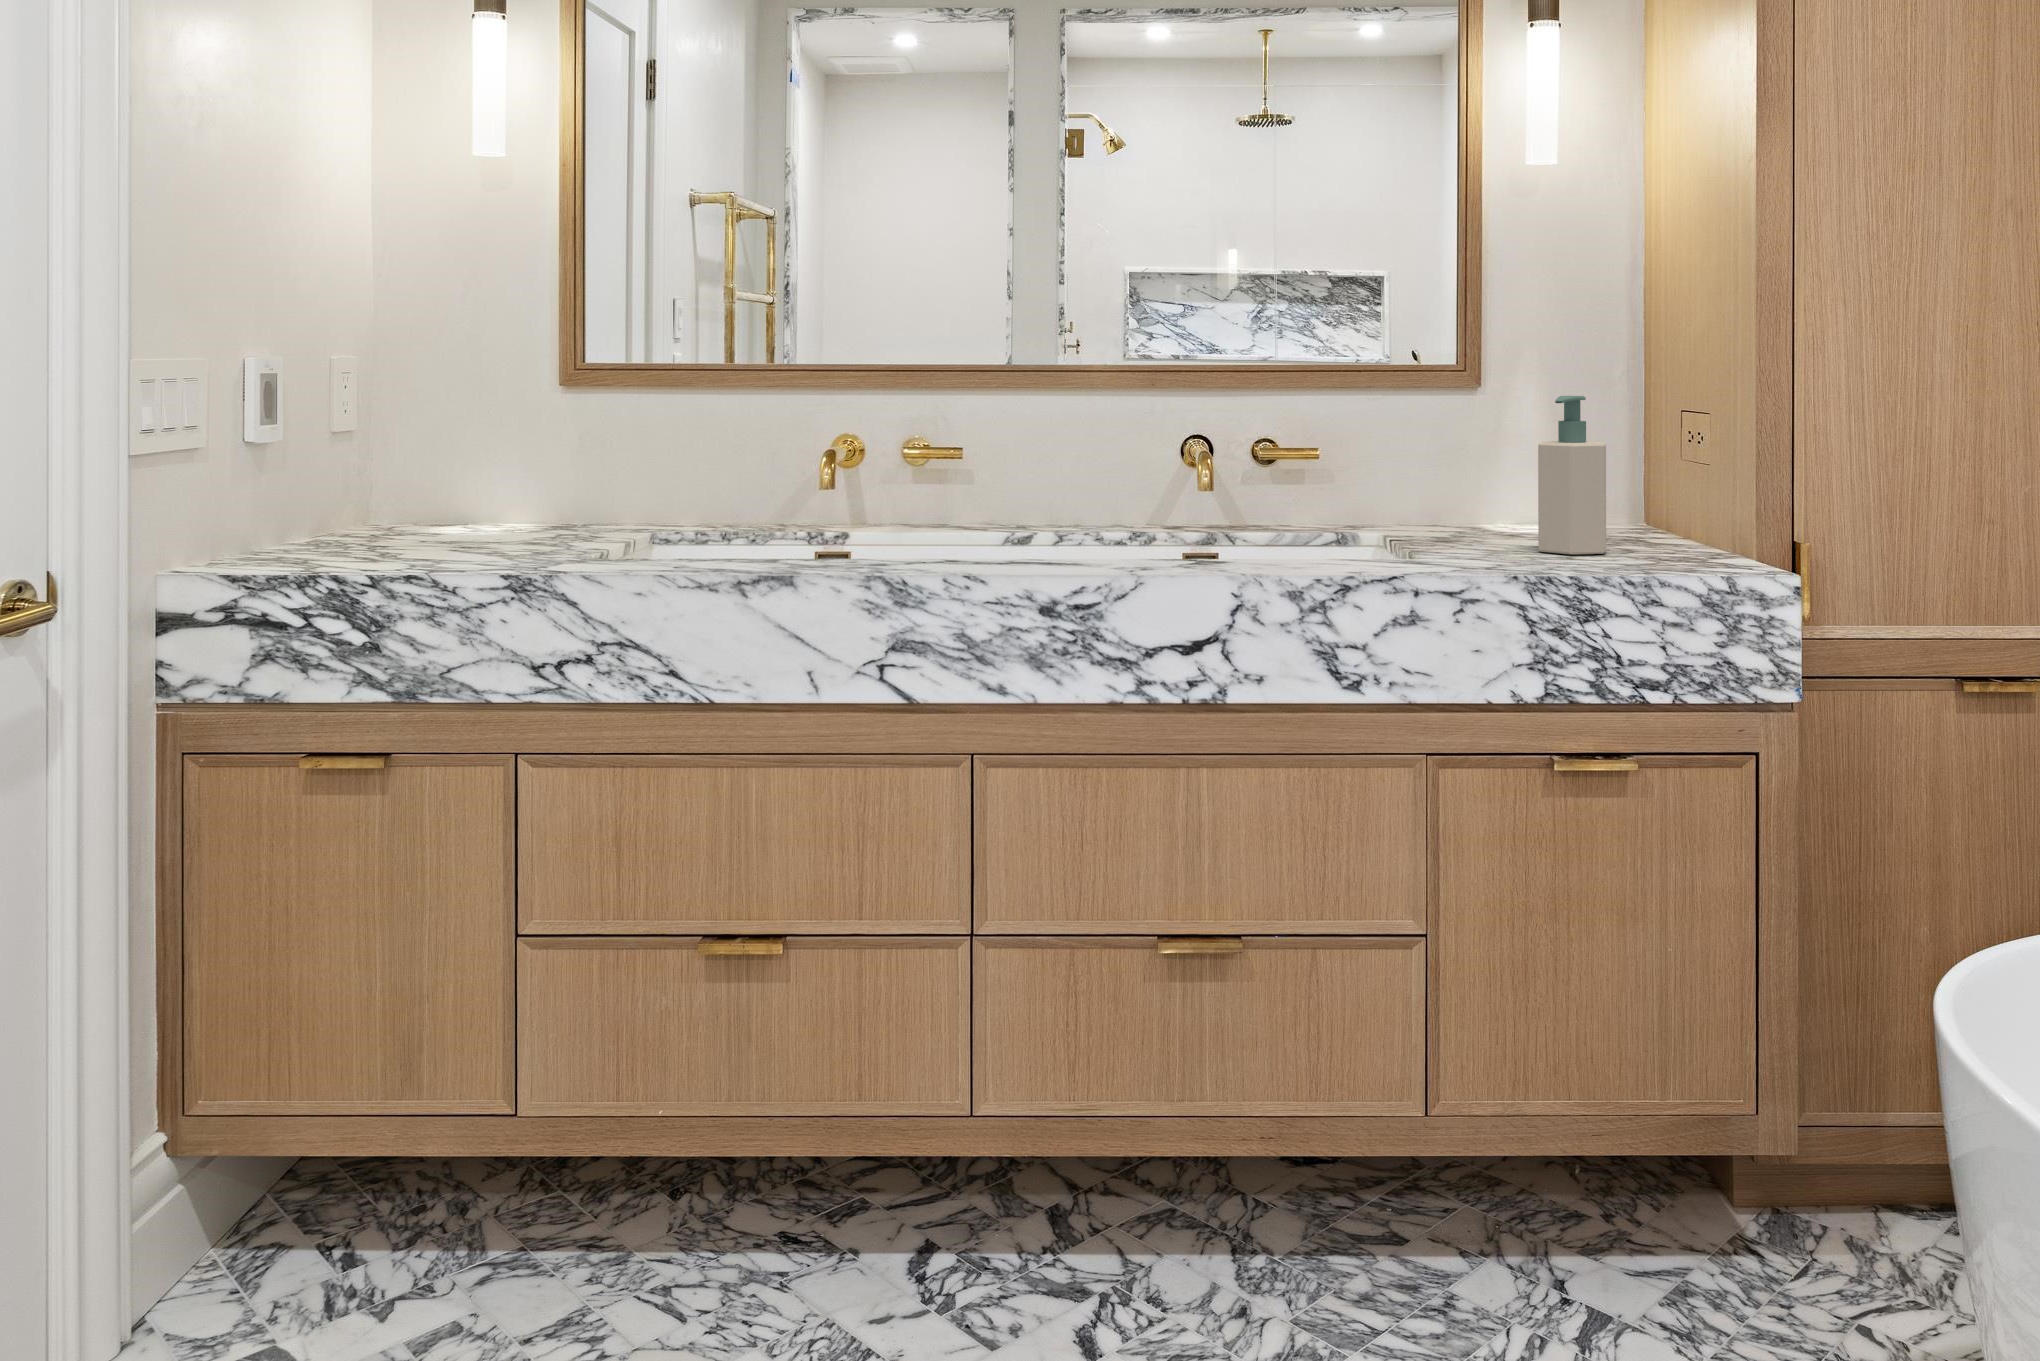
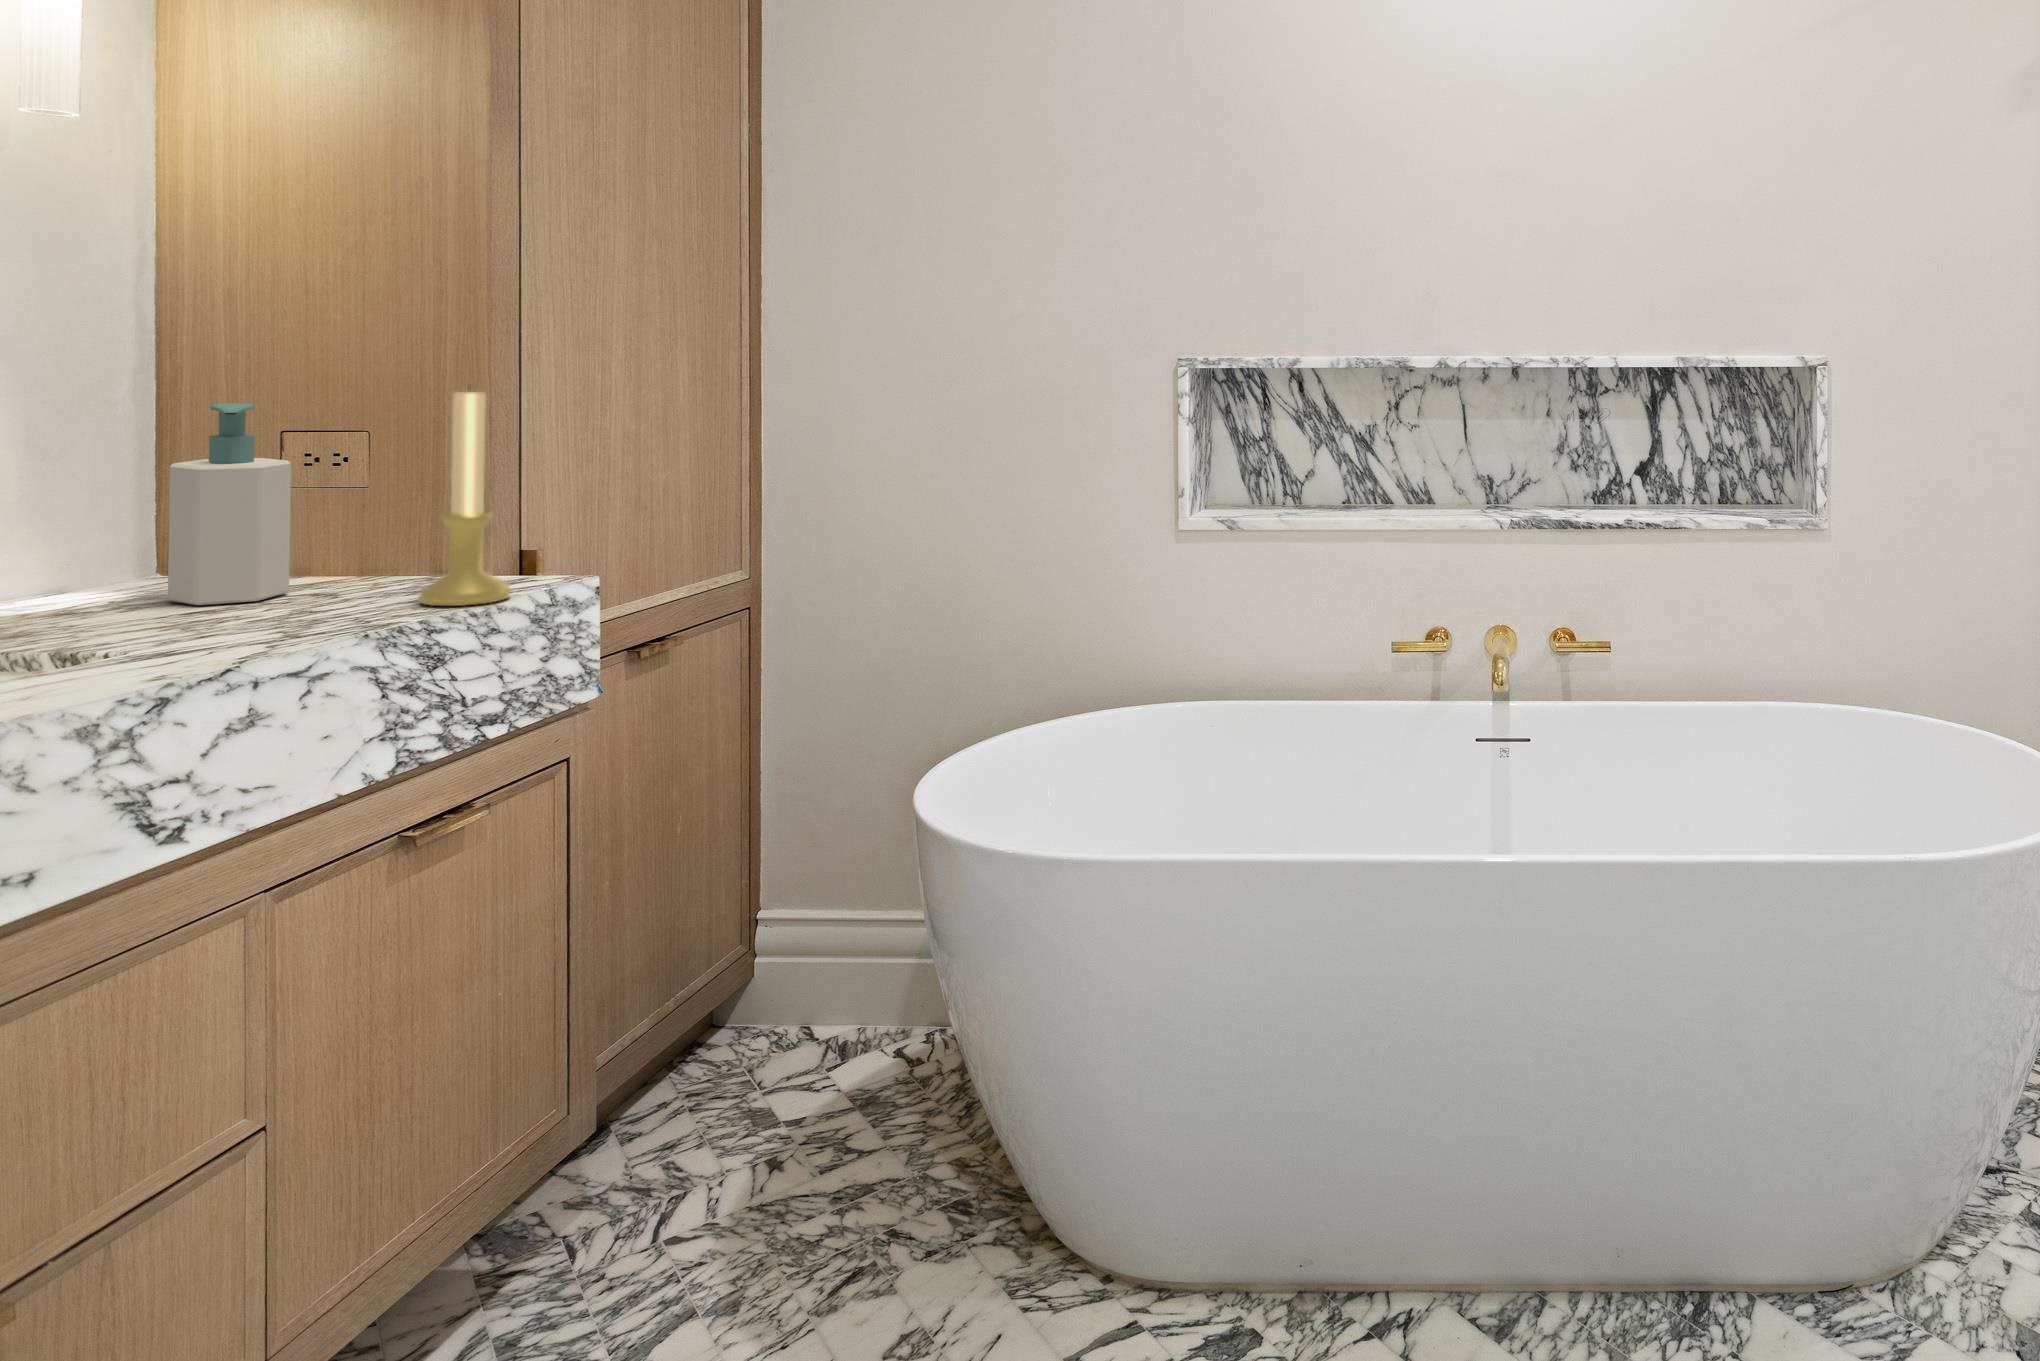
candle holder: none [1622,376,1693,577] -> present [420,391,511,606]

